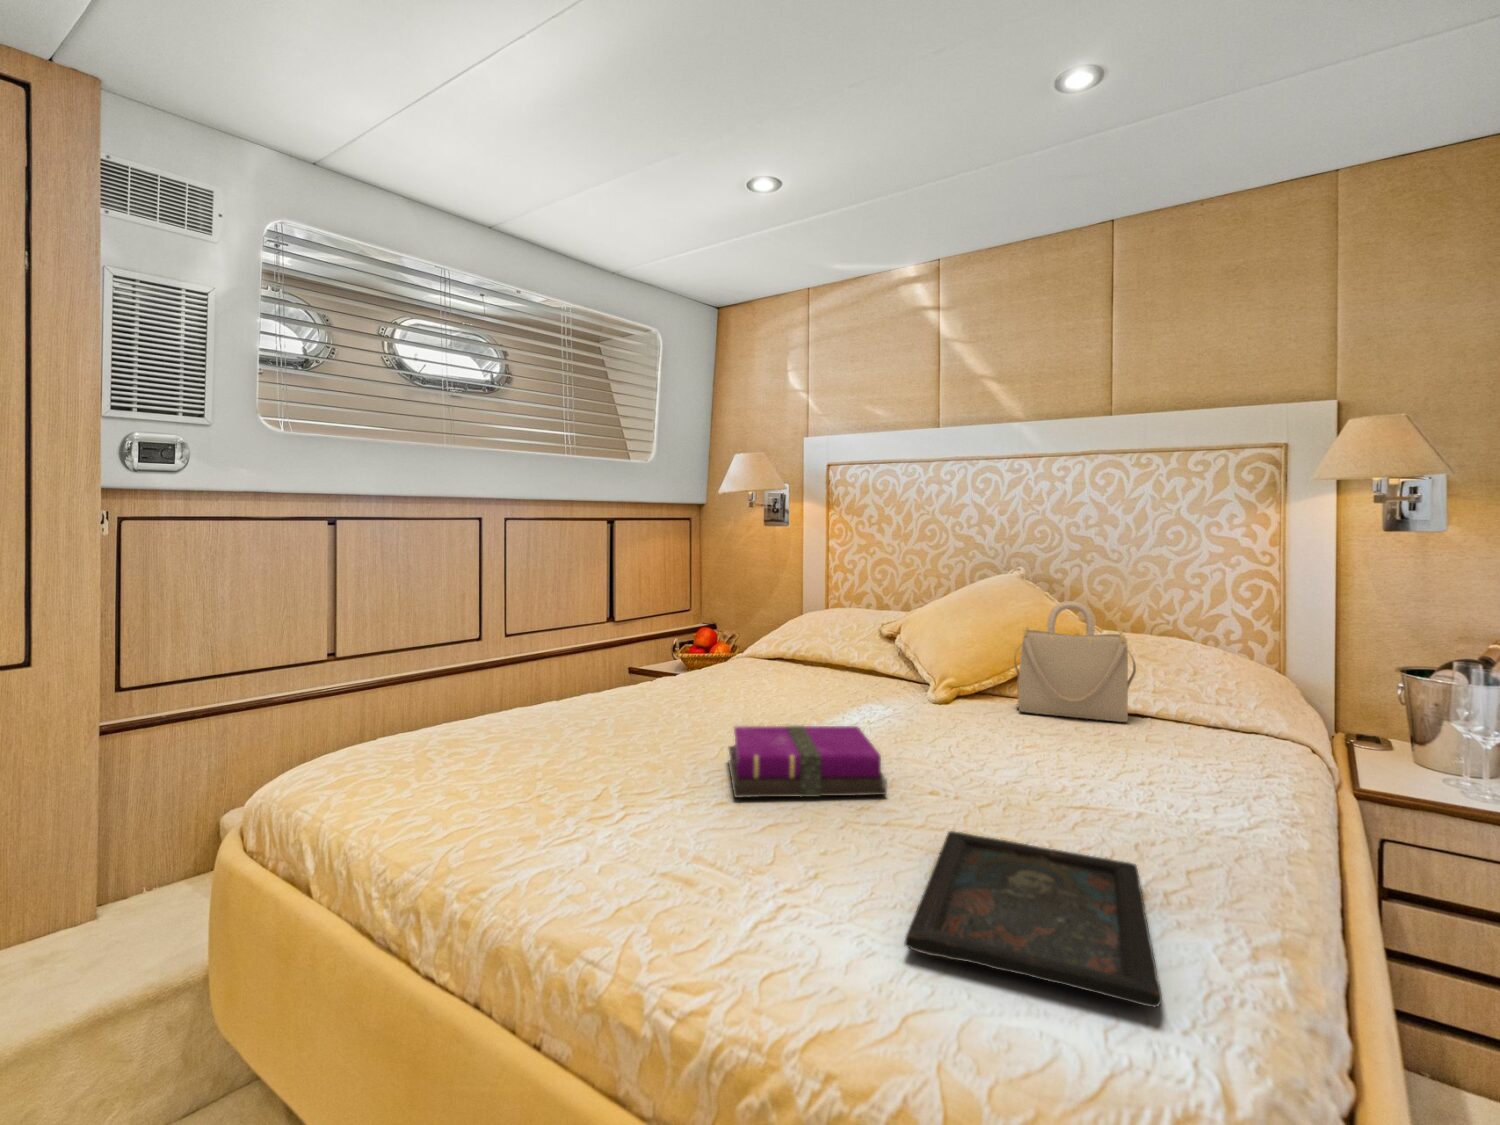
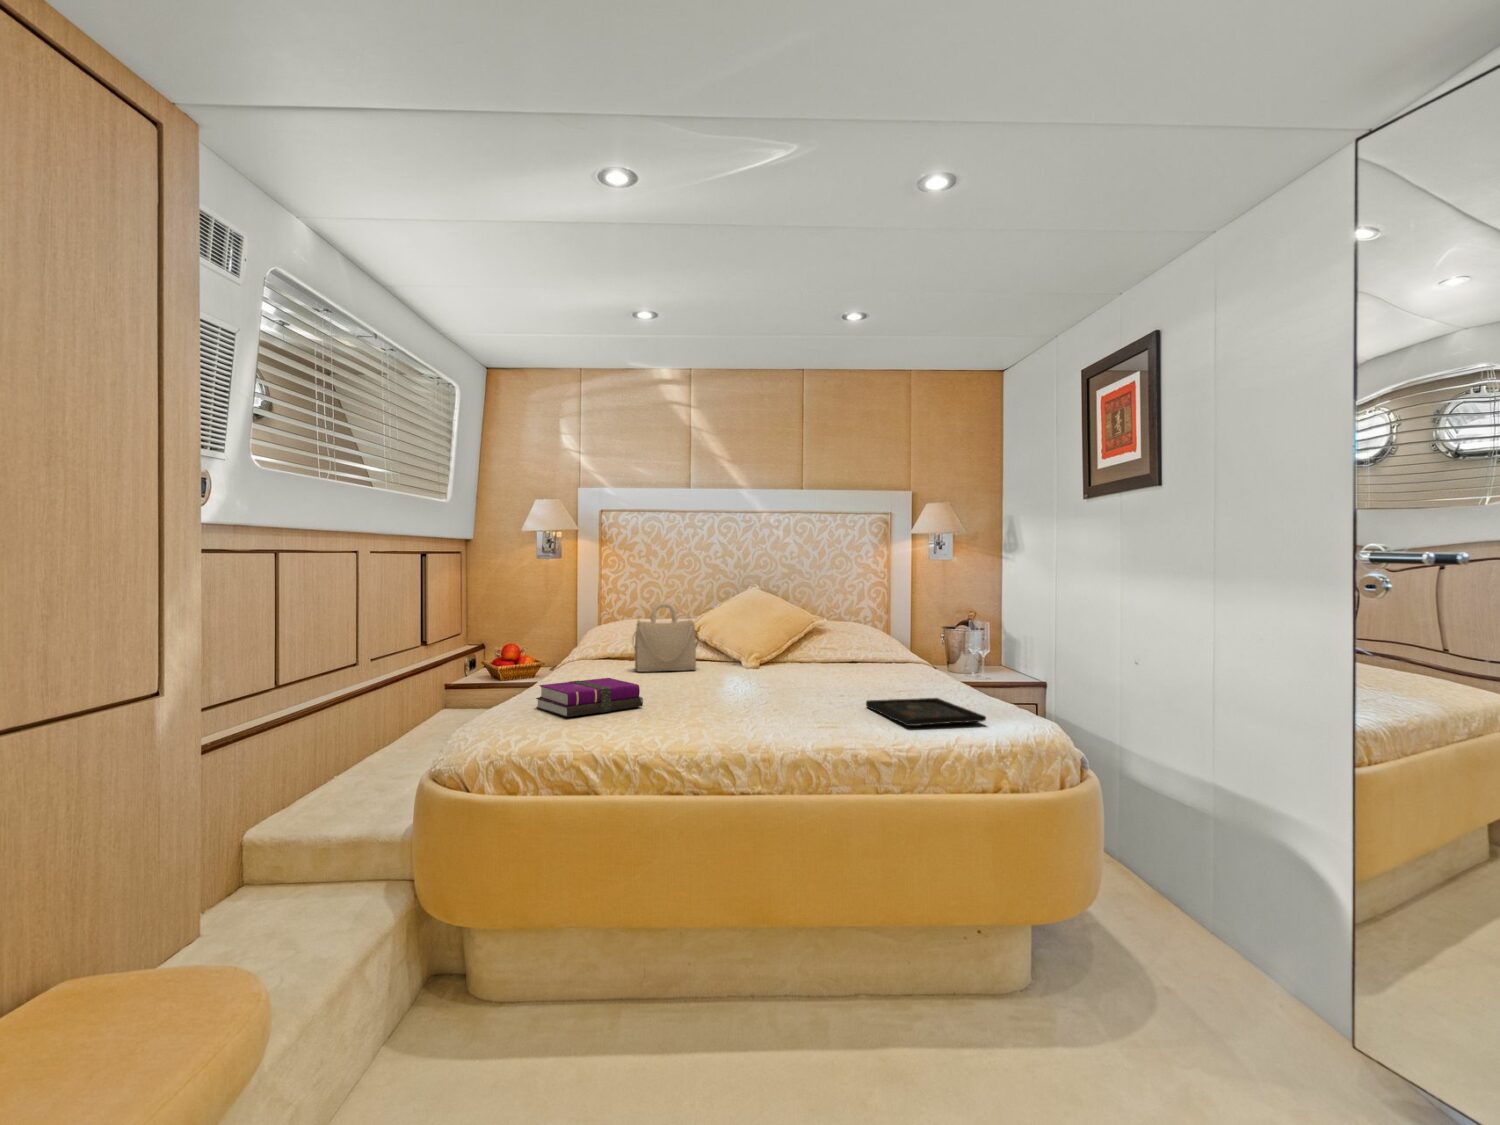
handbag: present [1014,601,1136,722] -> present [632,602,699,672]
notebook: present [728,726,887,798] -> present [536,678,643,717]

